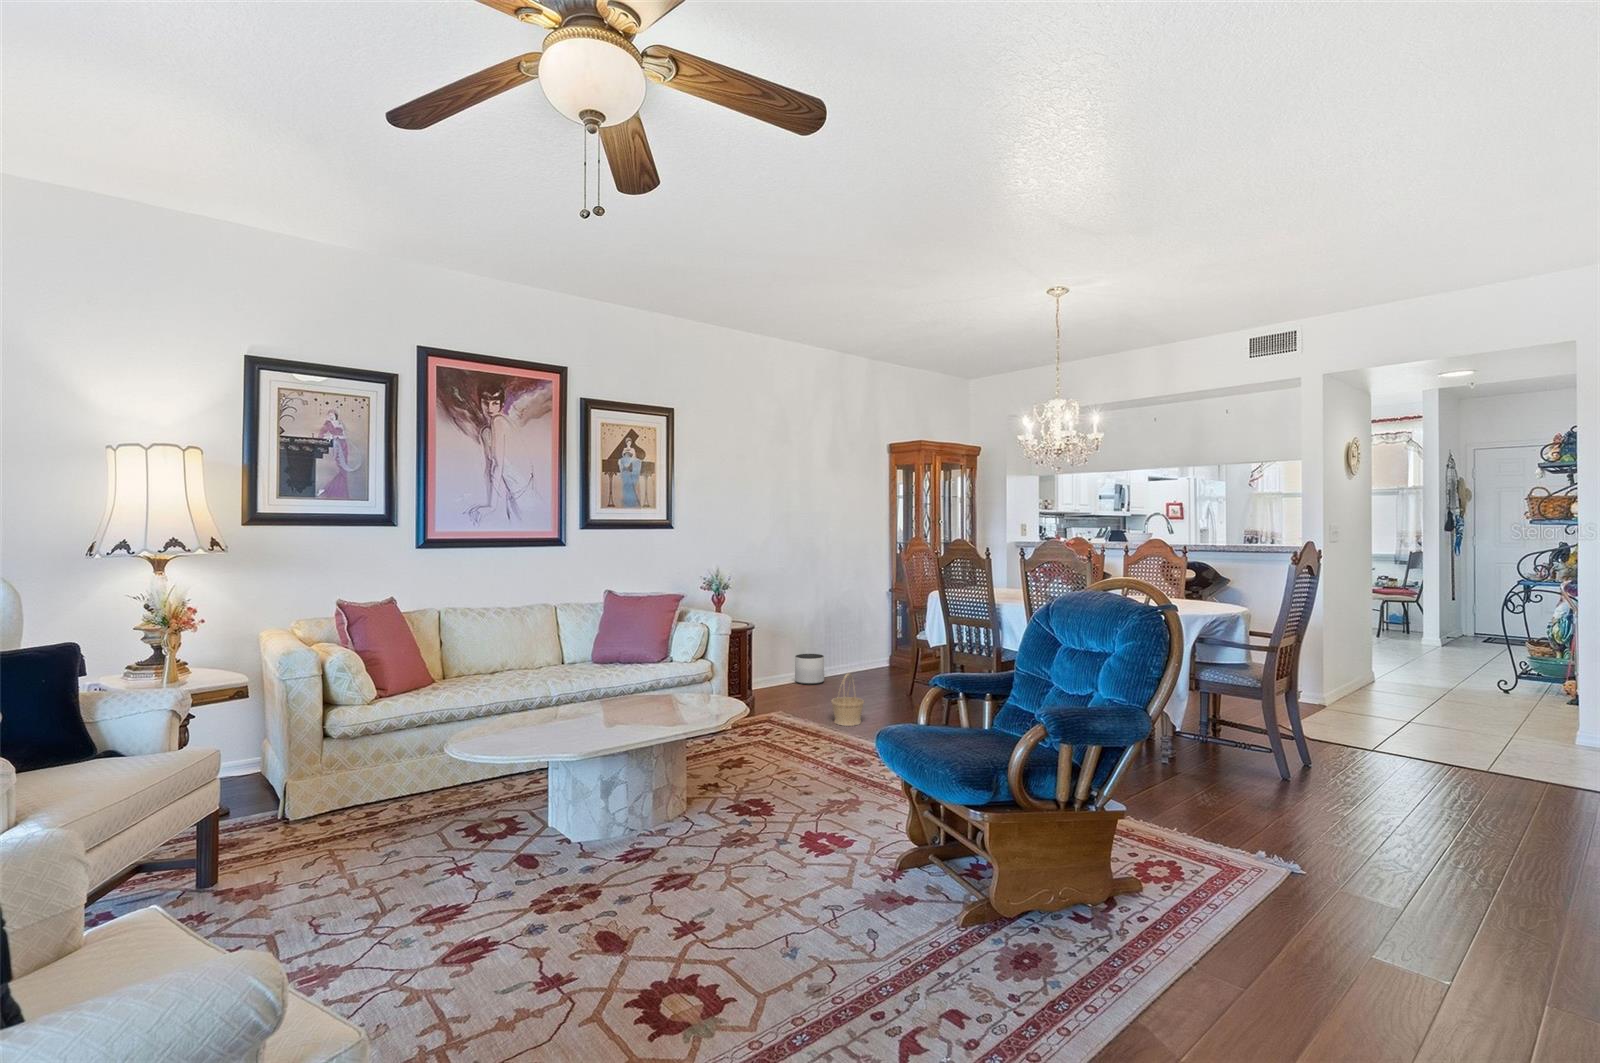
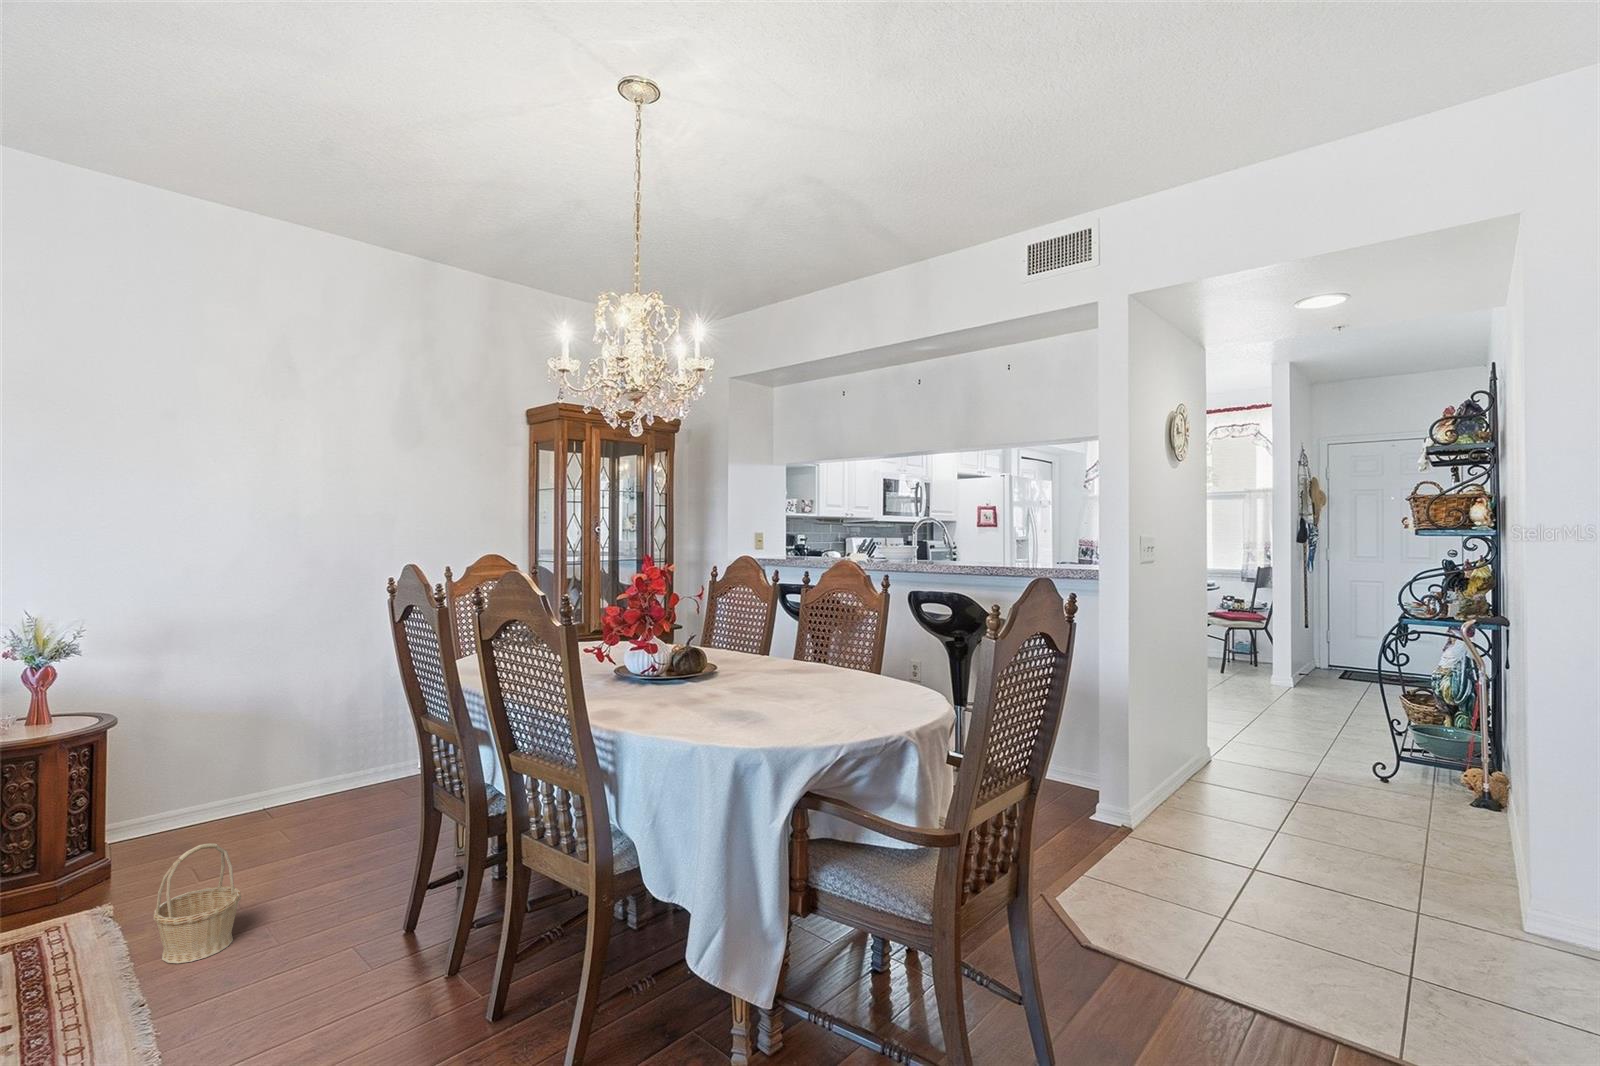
planter: present [795,654,824,684] -> none [287,754,347,814]

